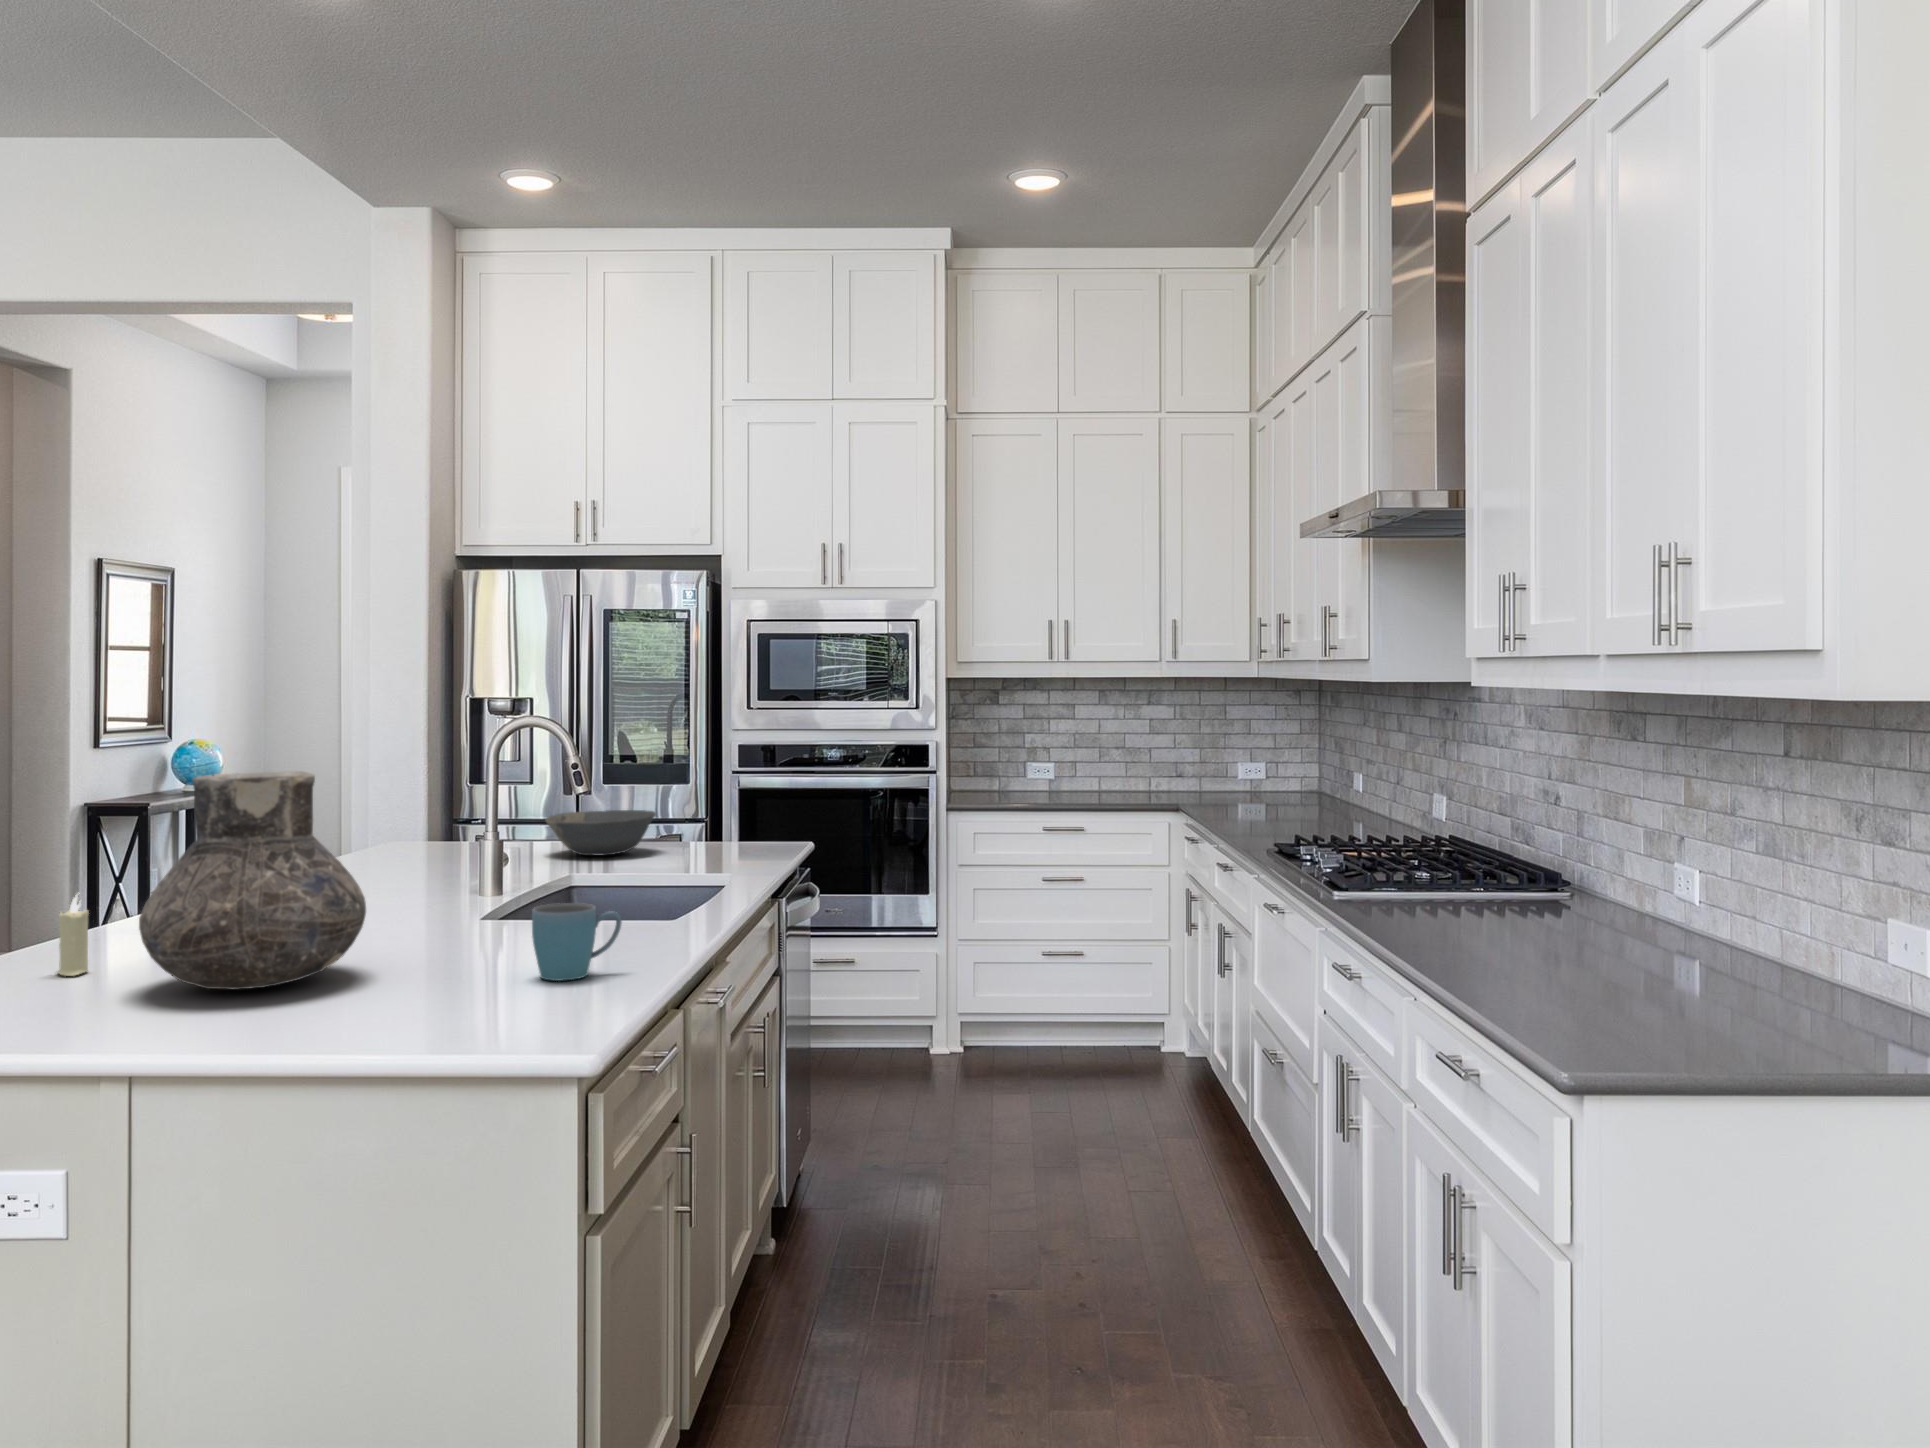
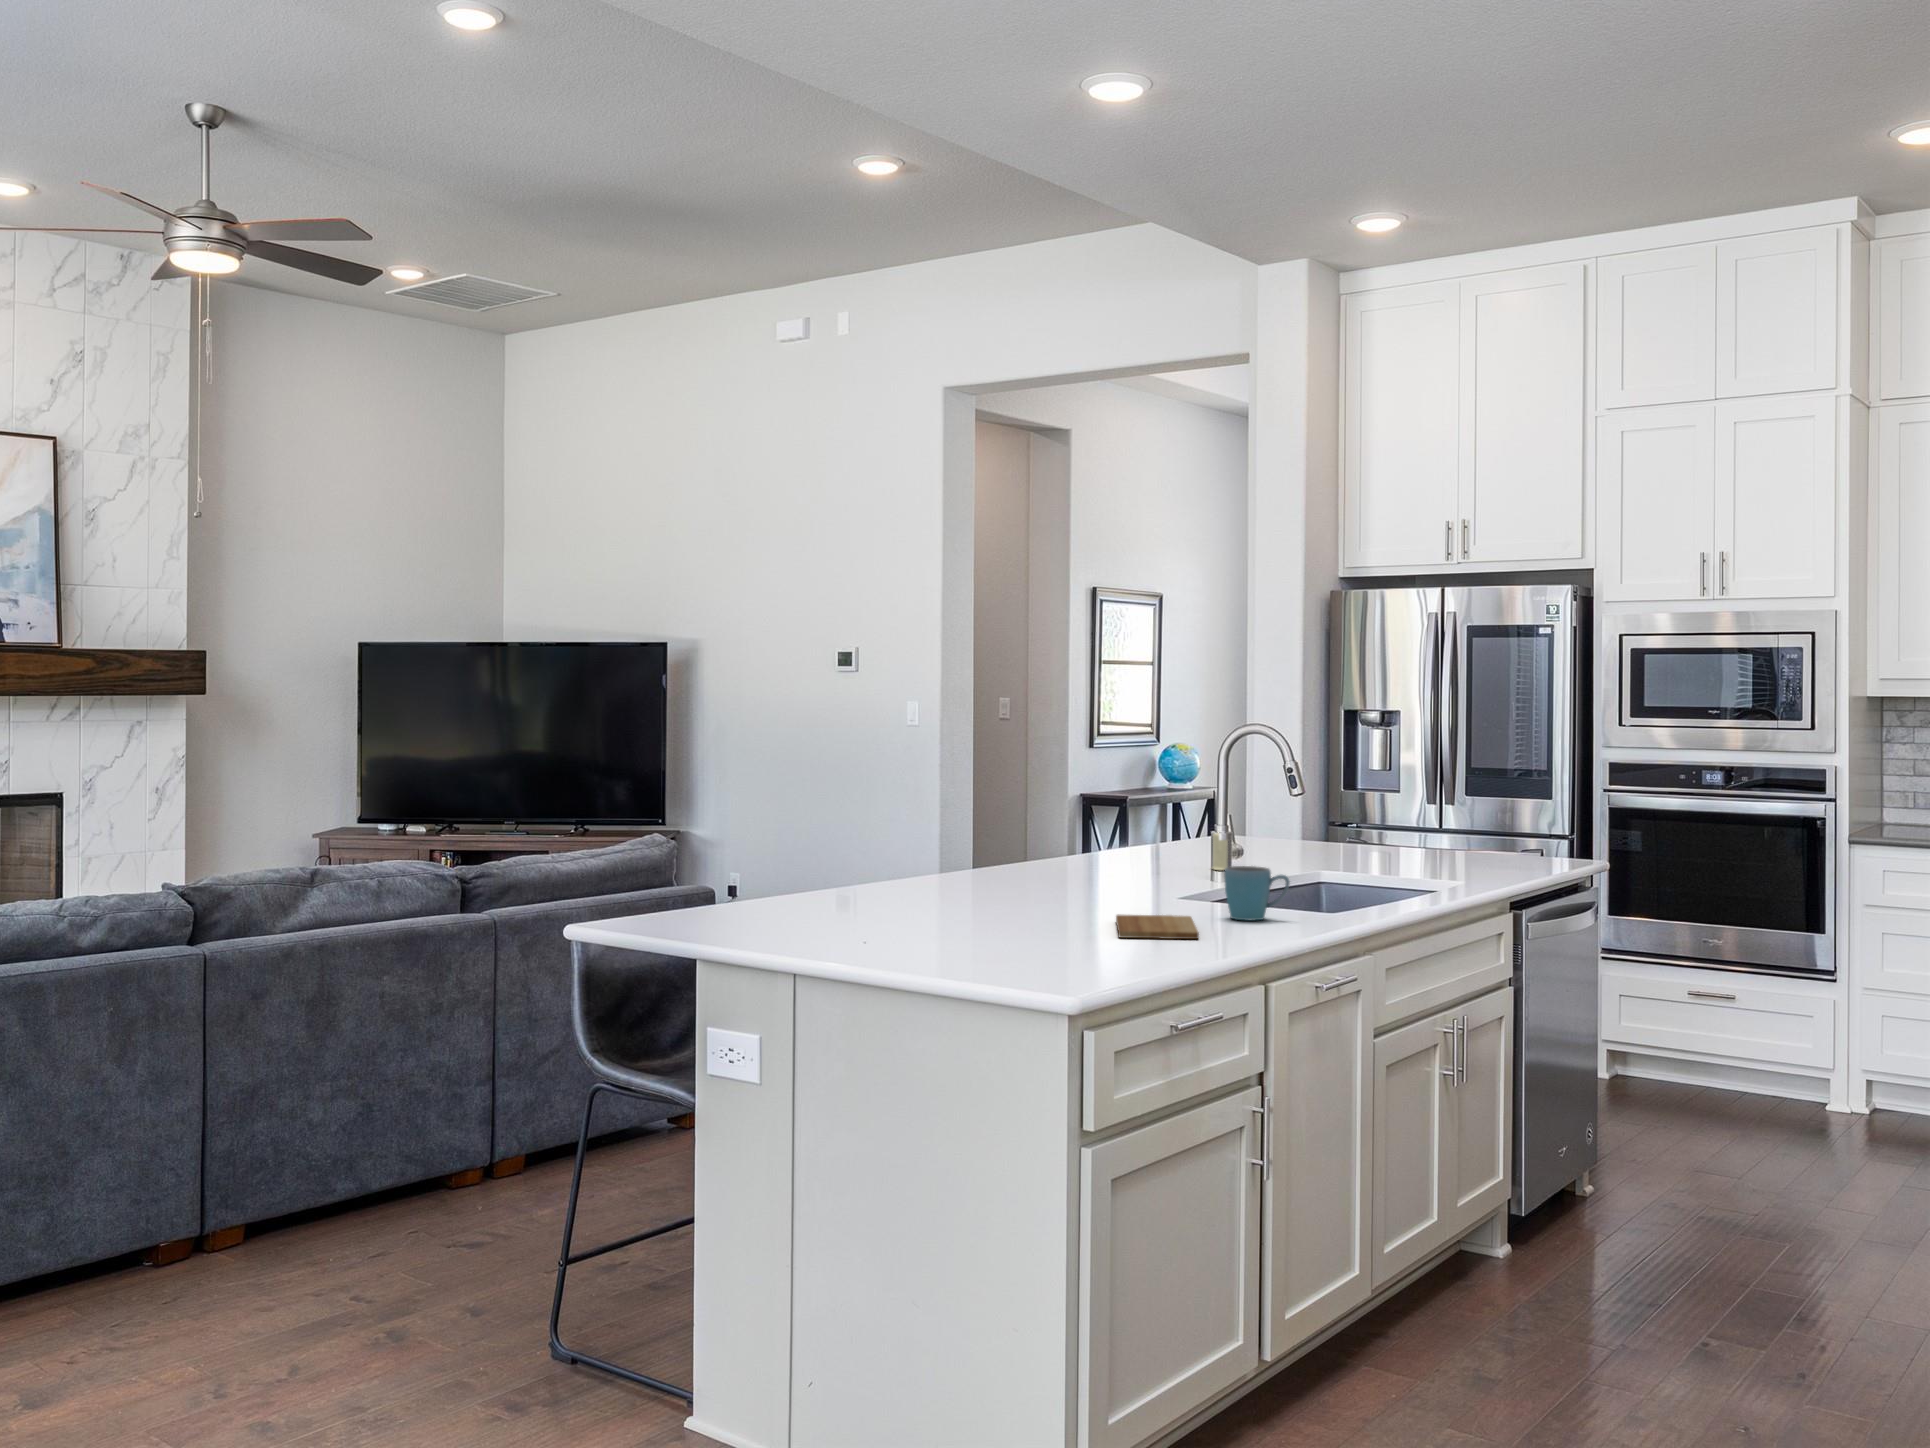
vase: present [139,771,366,989] -> none [991,762,1127,903]
bowl: present [546,810,656,856] -> none [1352,814,1452,852]
candle: present [57,894,89,976] -> present [1212,832,1228,870]
cutting board: none [386,986,548,1042] -> present [1116,915,1199,939]

